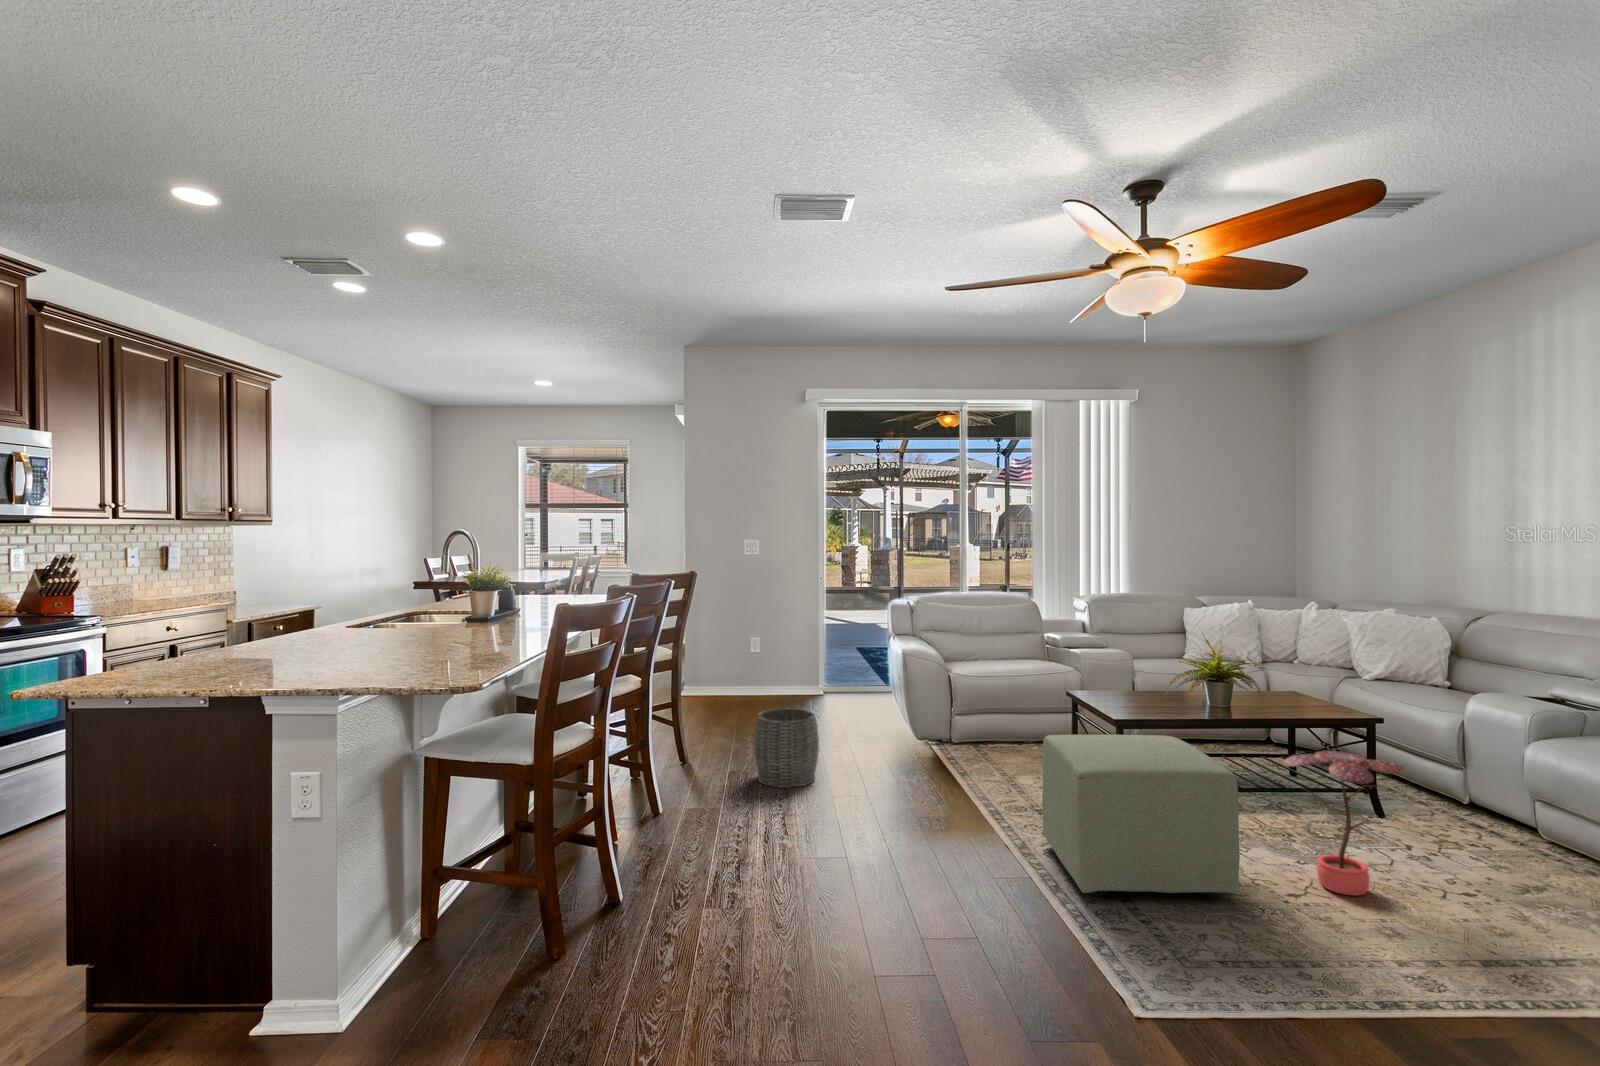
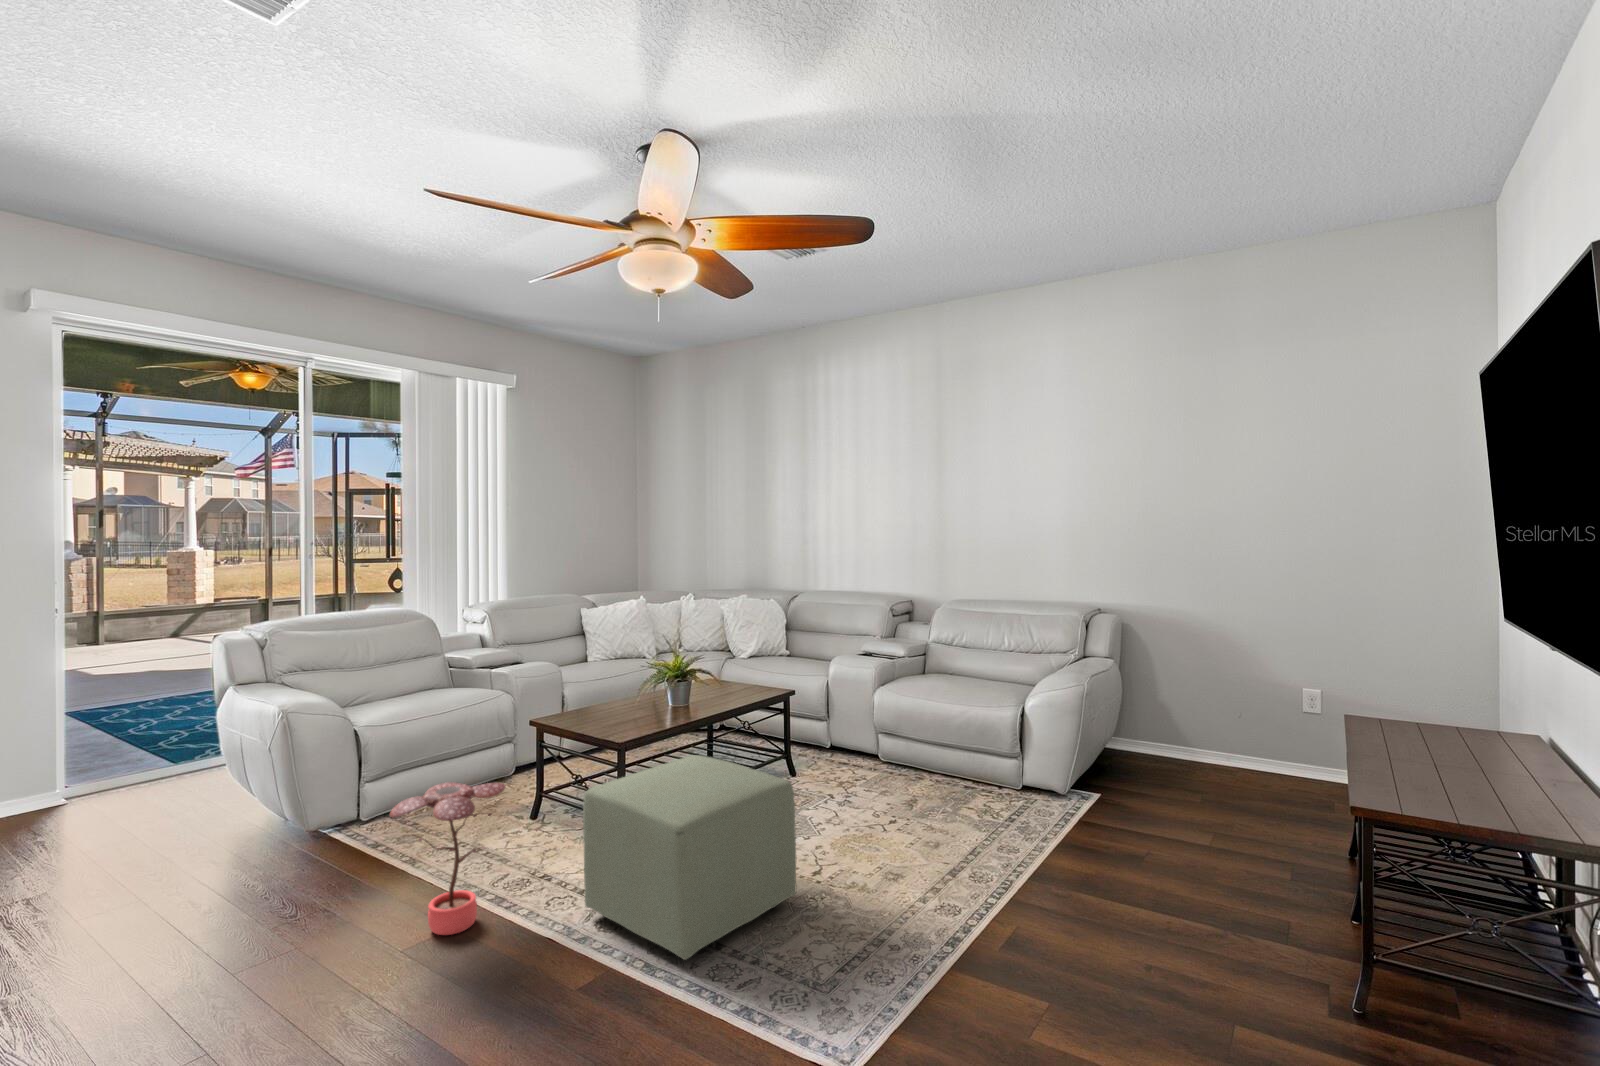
woven basket: present [754,709,819,788] -> none [47,846,188,1001]
potted plant: present [1283,751,1404,896] -> present [390,782,505,935]

